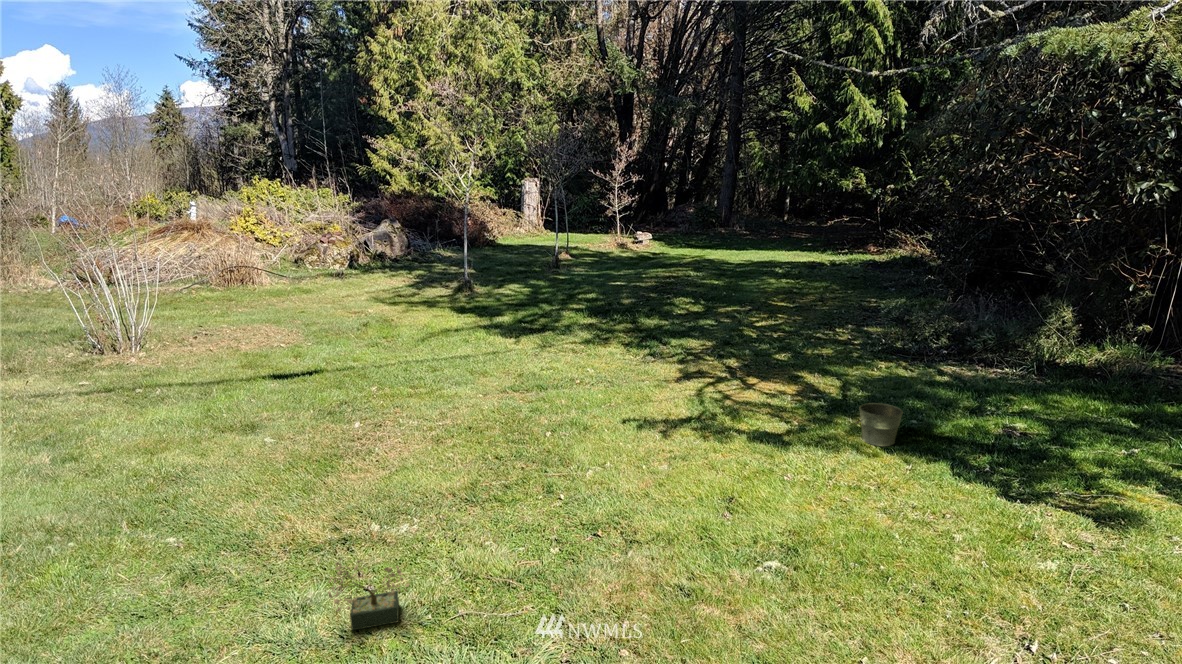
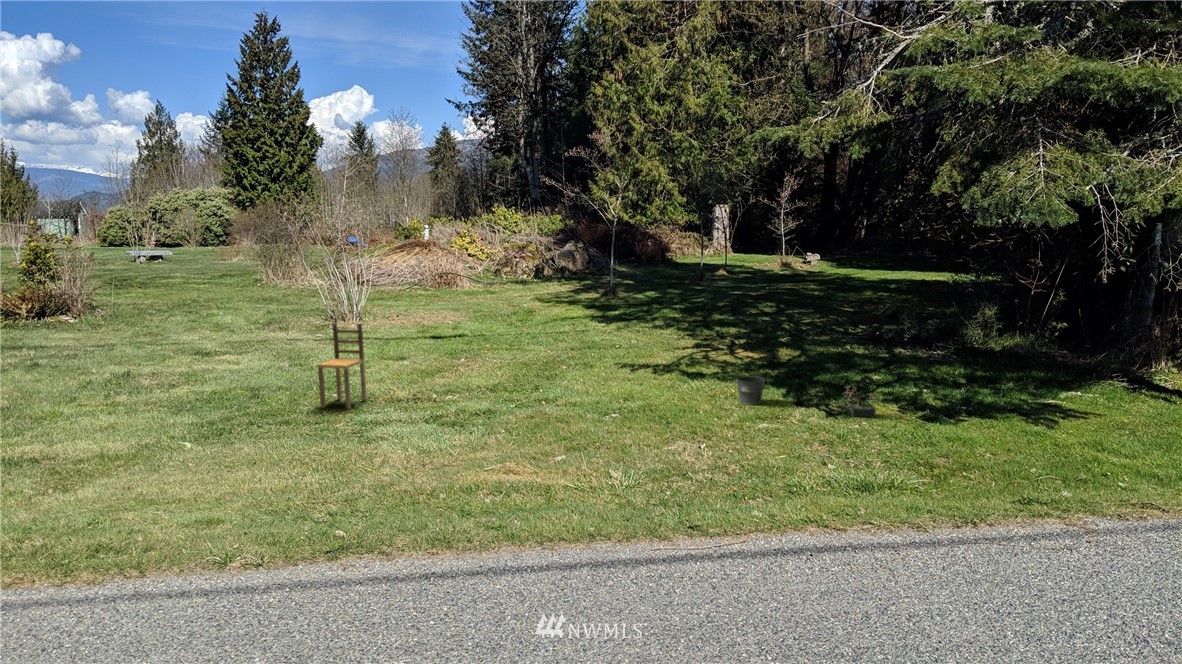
chair: none [171,400,276,590] -> present [318,323,366,409]
decorative plant: present [328,558,409,630] -> present [845,386,881,417]

